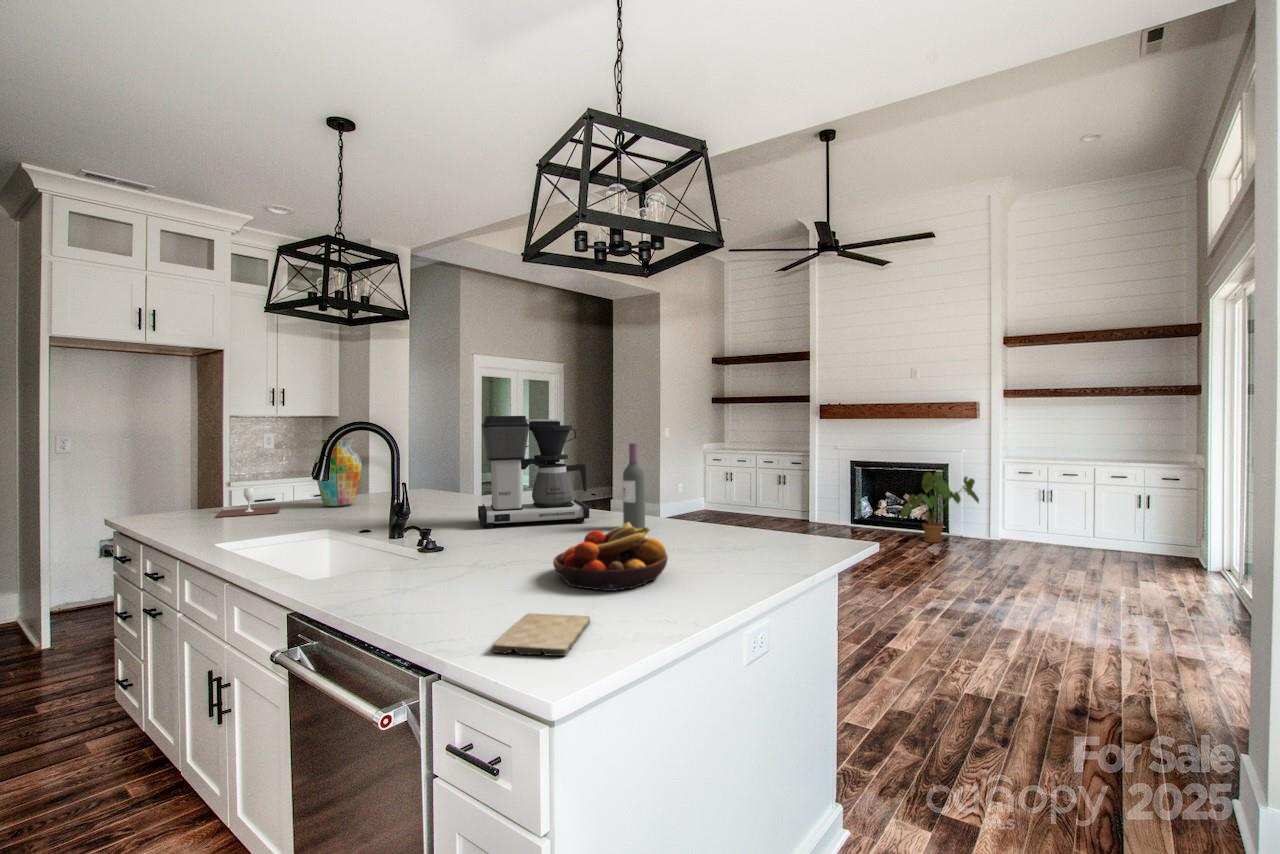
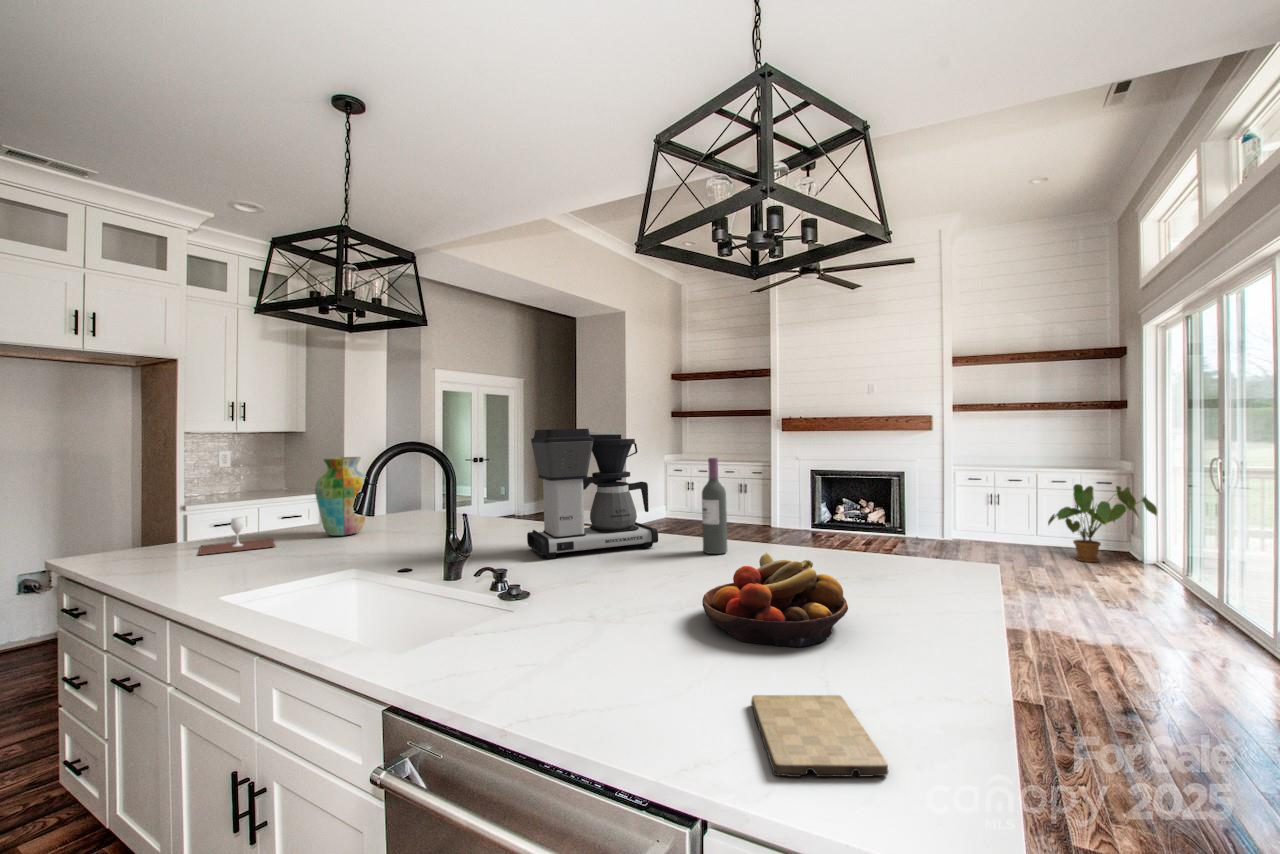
house plant: present [901,472,979,543] -> present [1048,484,1157,562]

